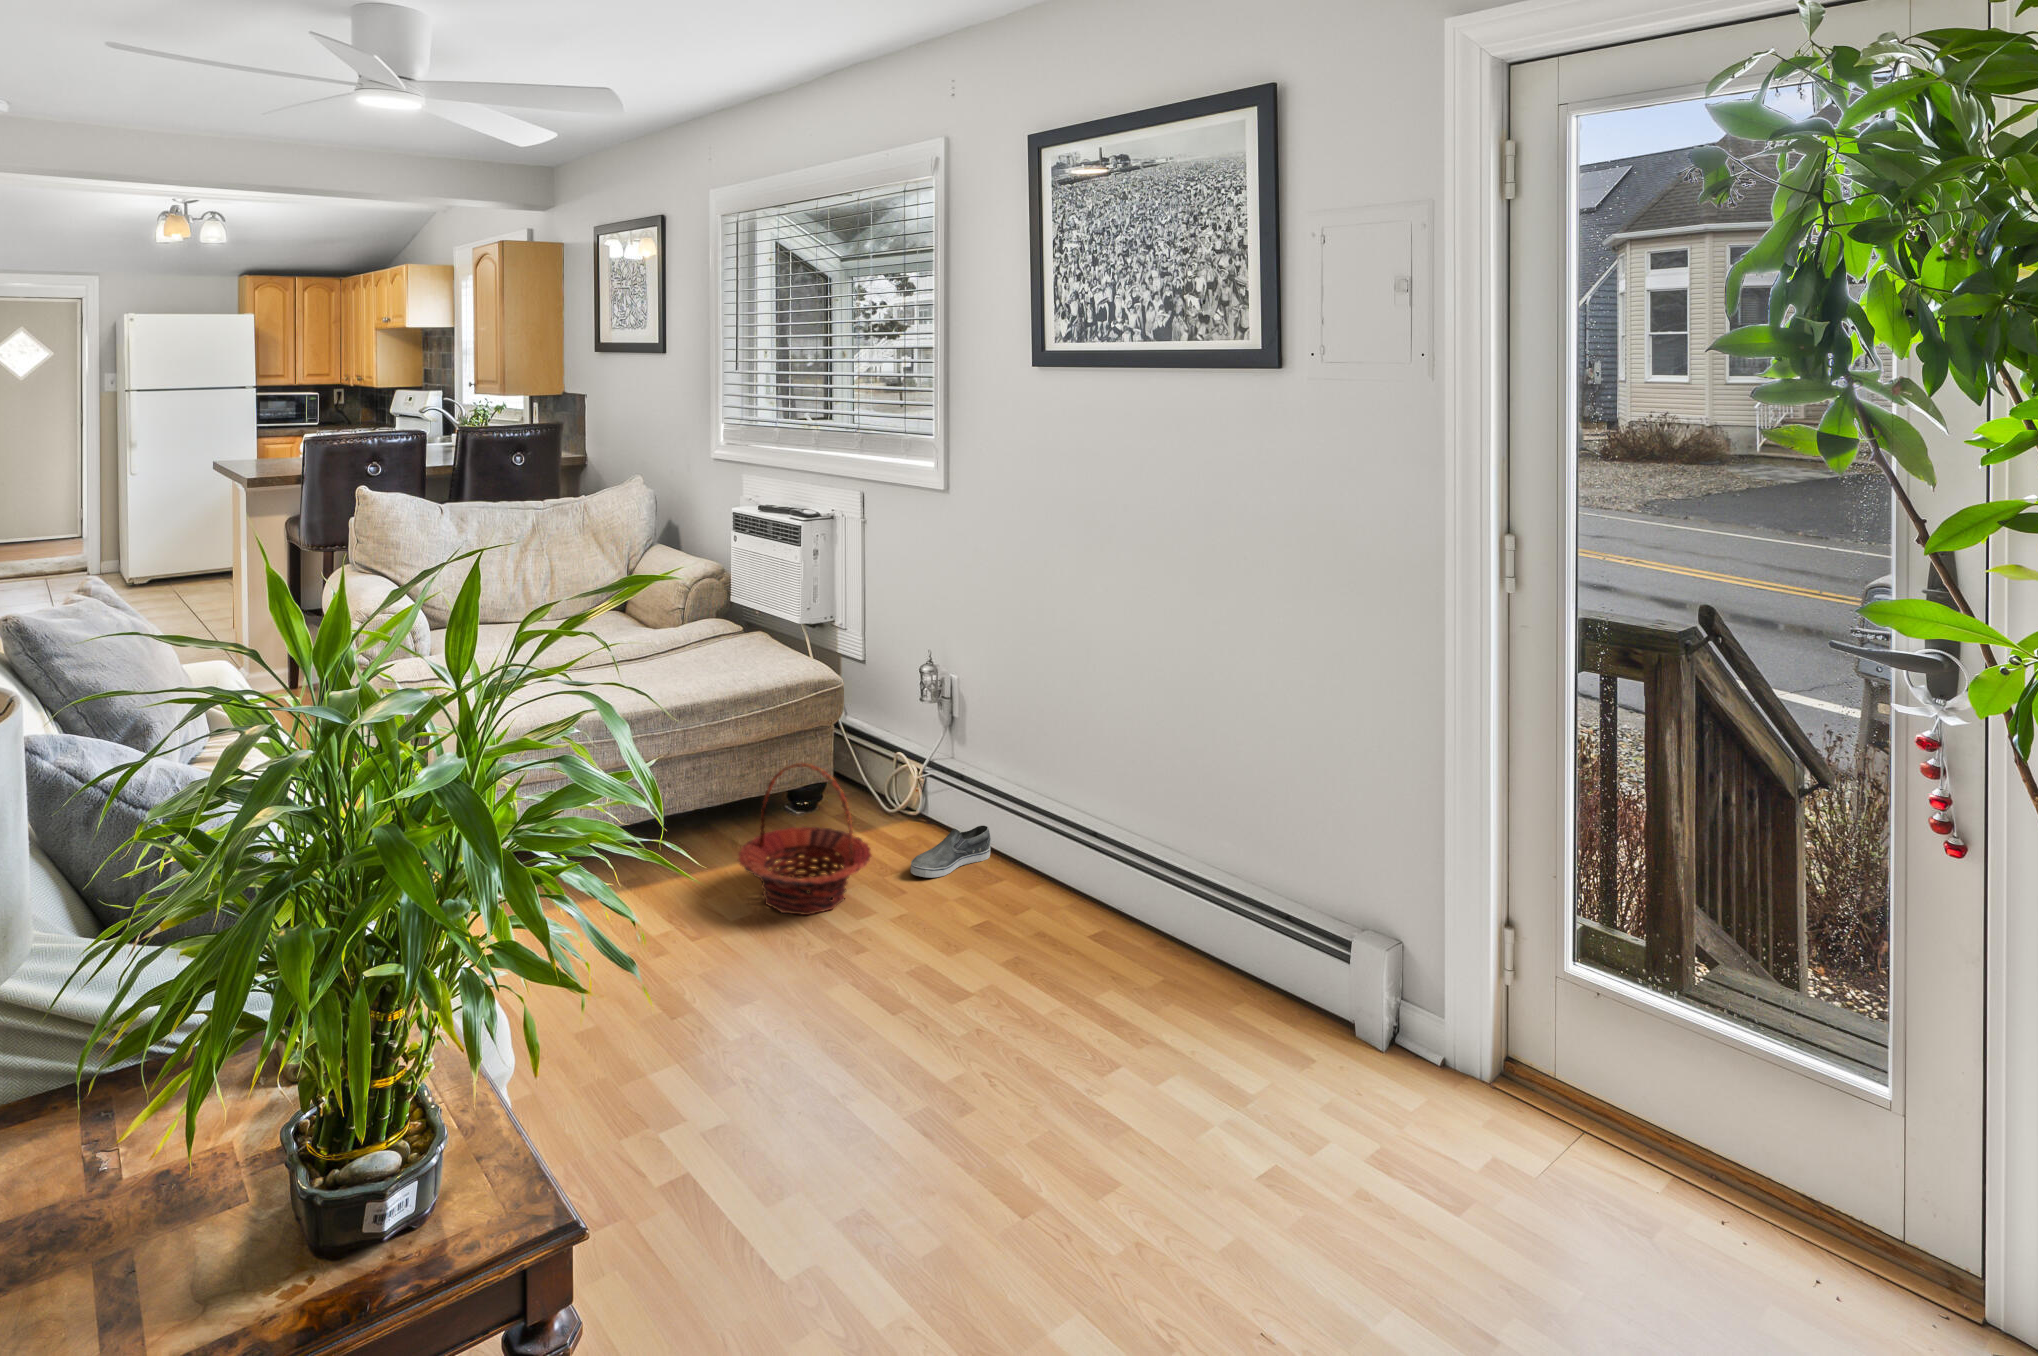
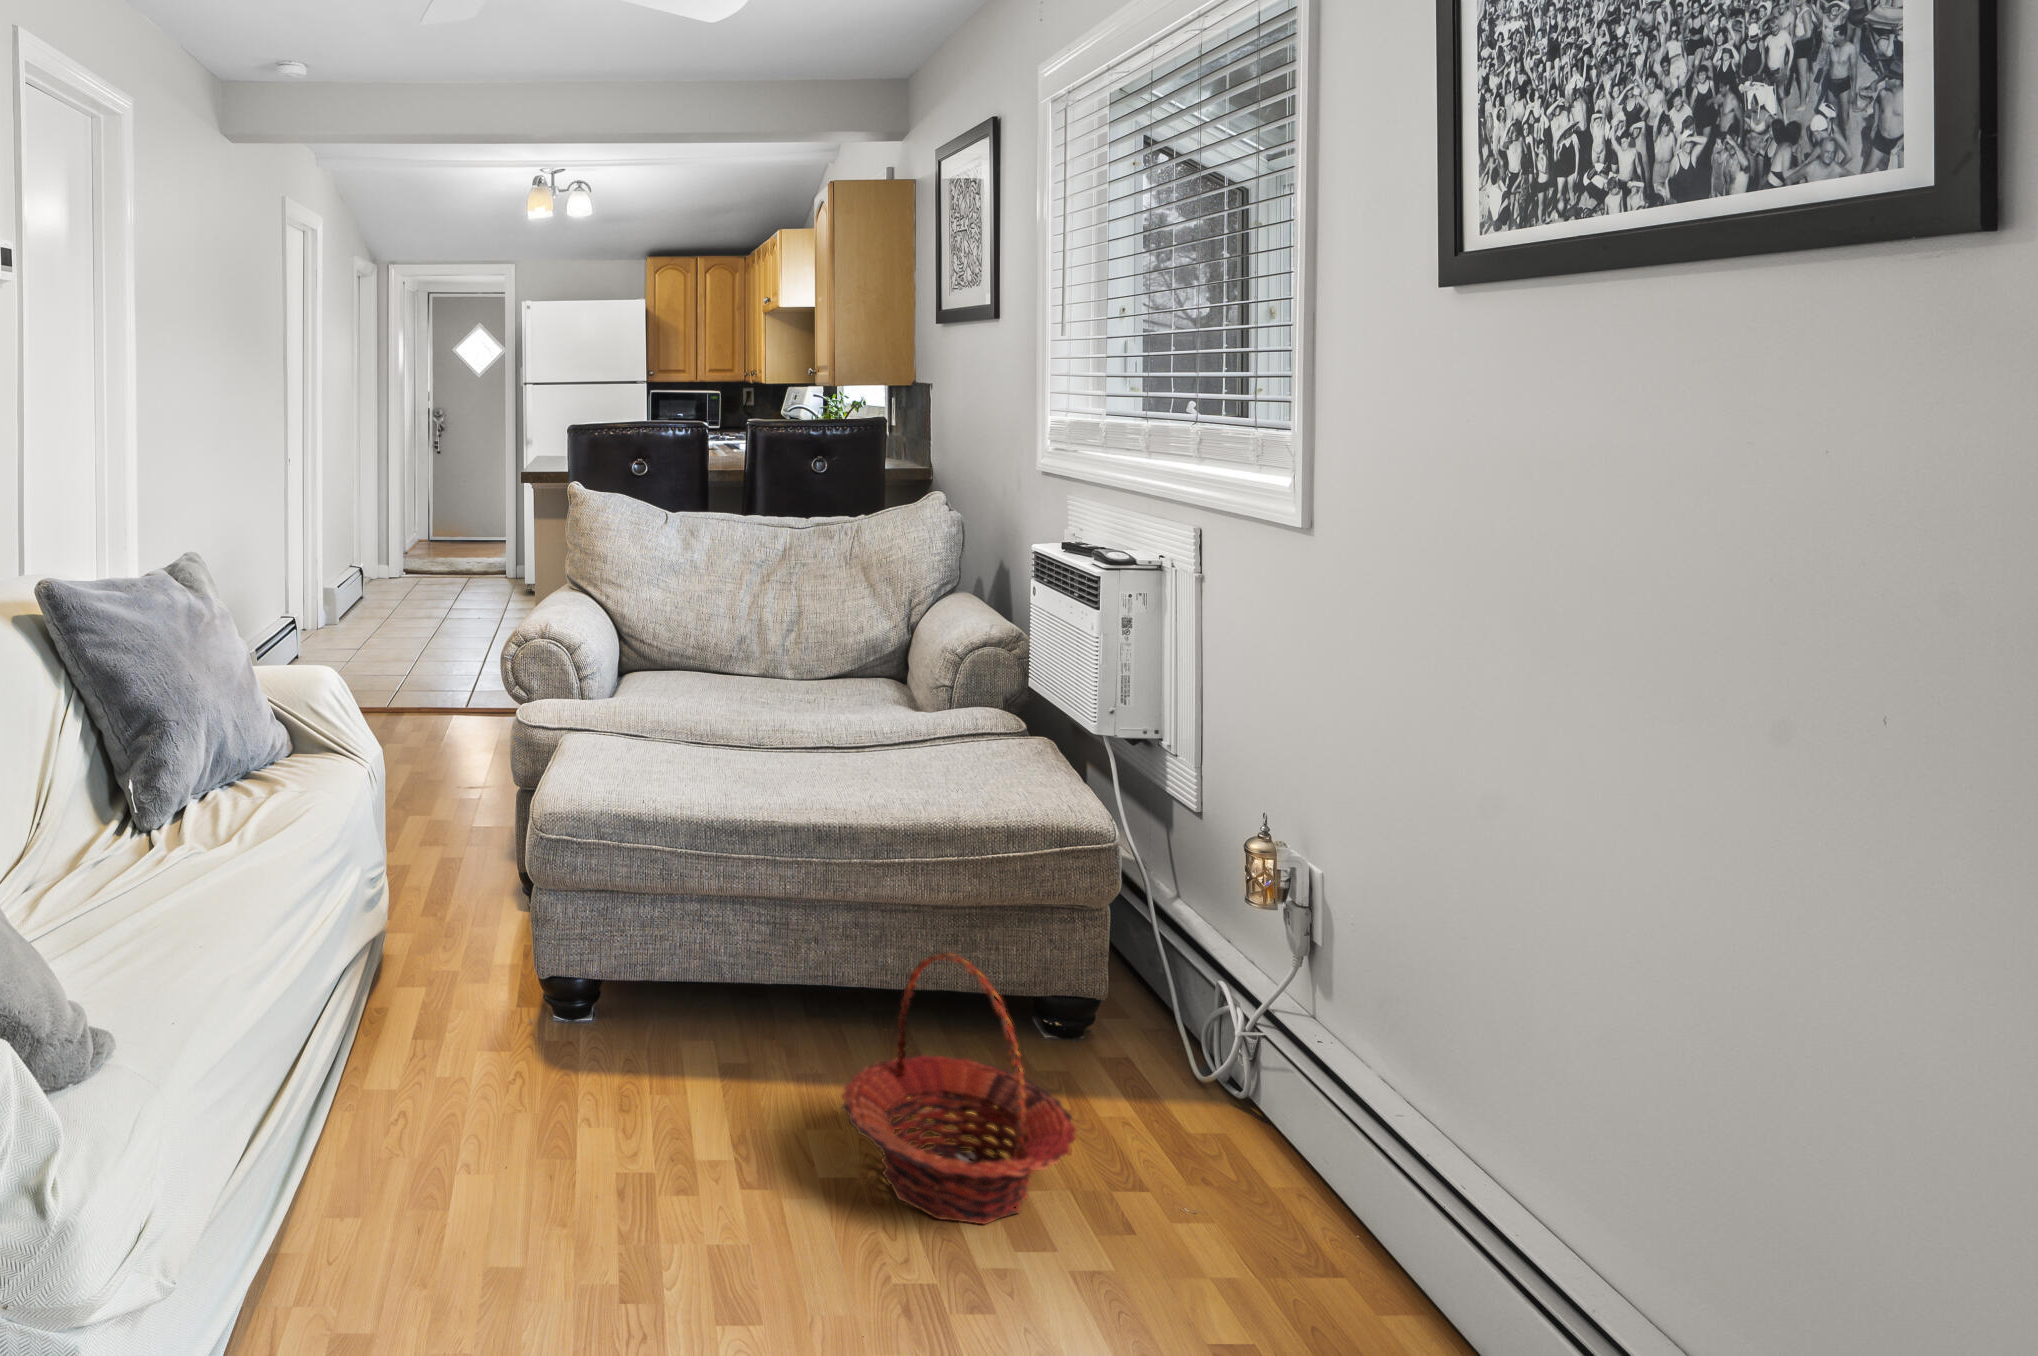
shoe: present [911,825,991,878] -> none [1162,1152,1350,1235]

